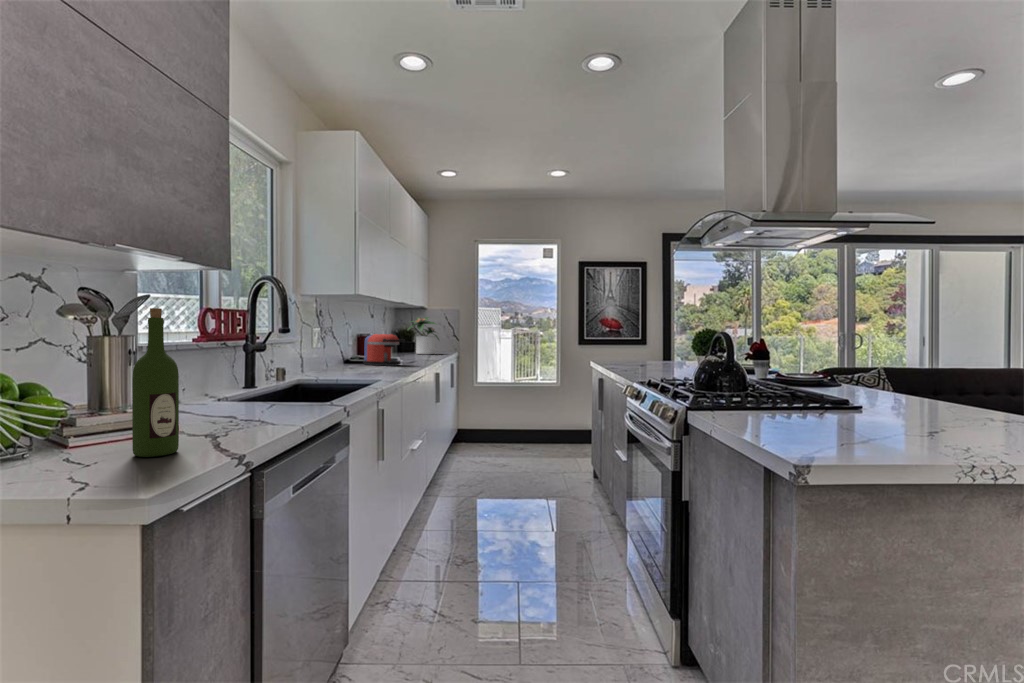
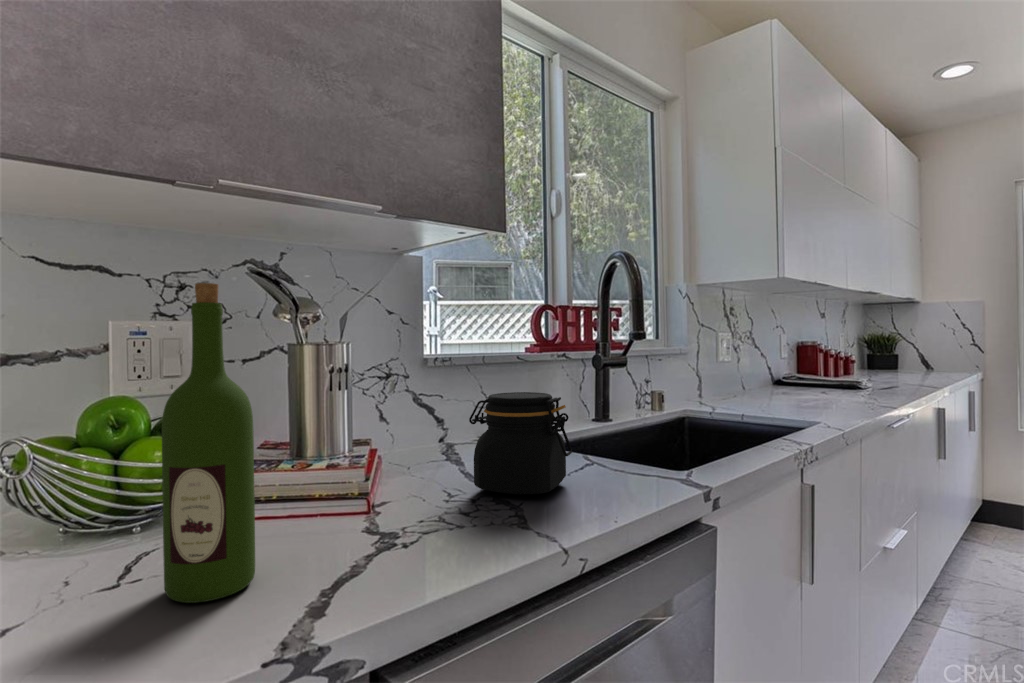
potted plant: present [409,317,439,355] -> none [883,314,947,373]
coffee maker: present [363,334,405,365] -> none [803,341,875,392]
jar: none [219,363,282,417] -> present [469,392,572,494]

